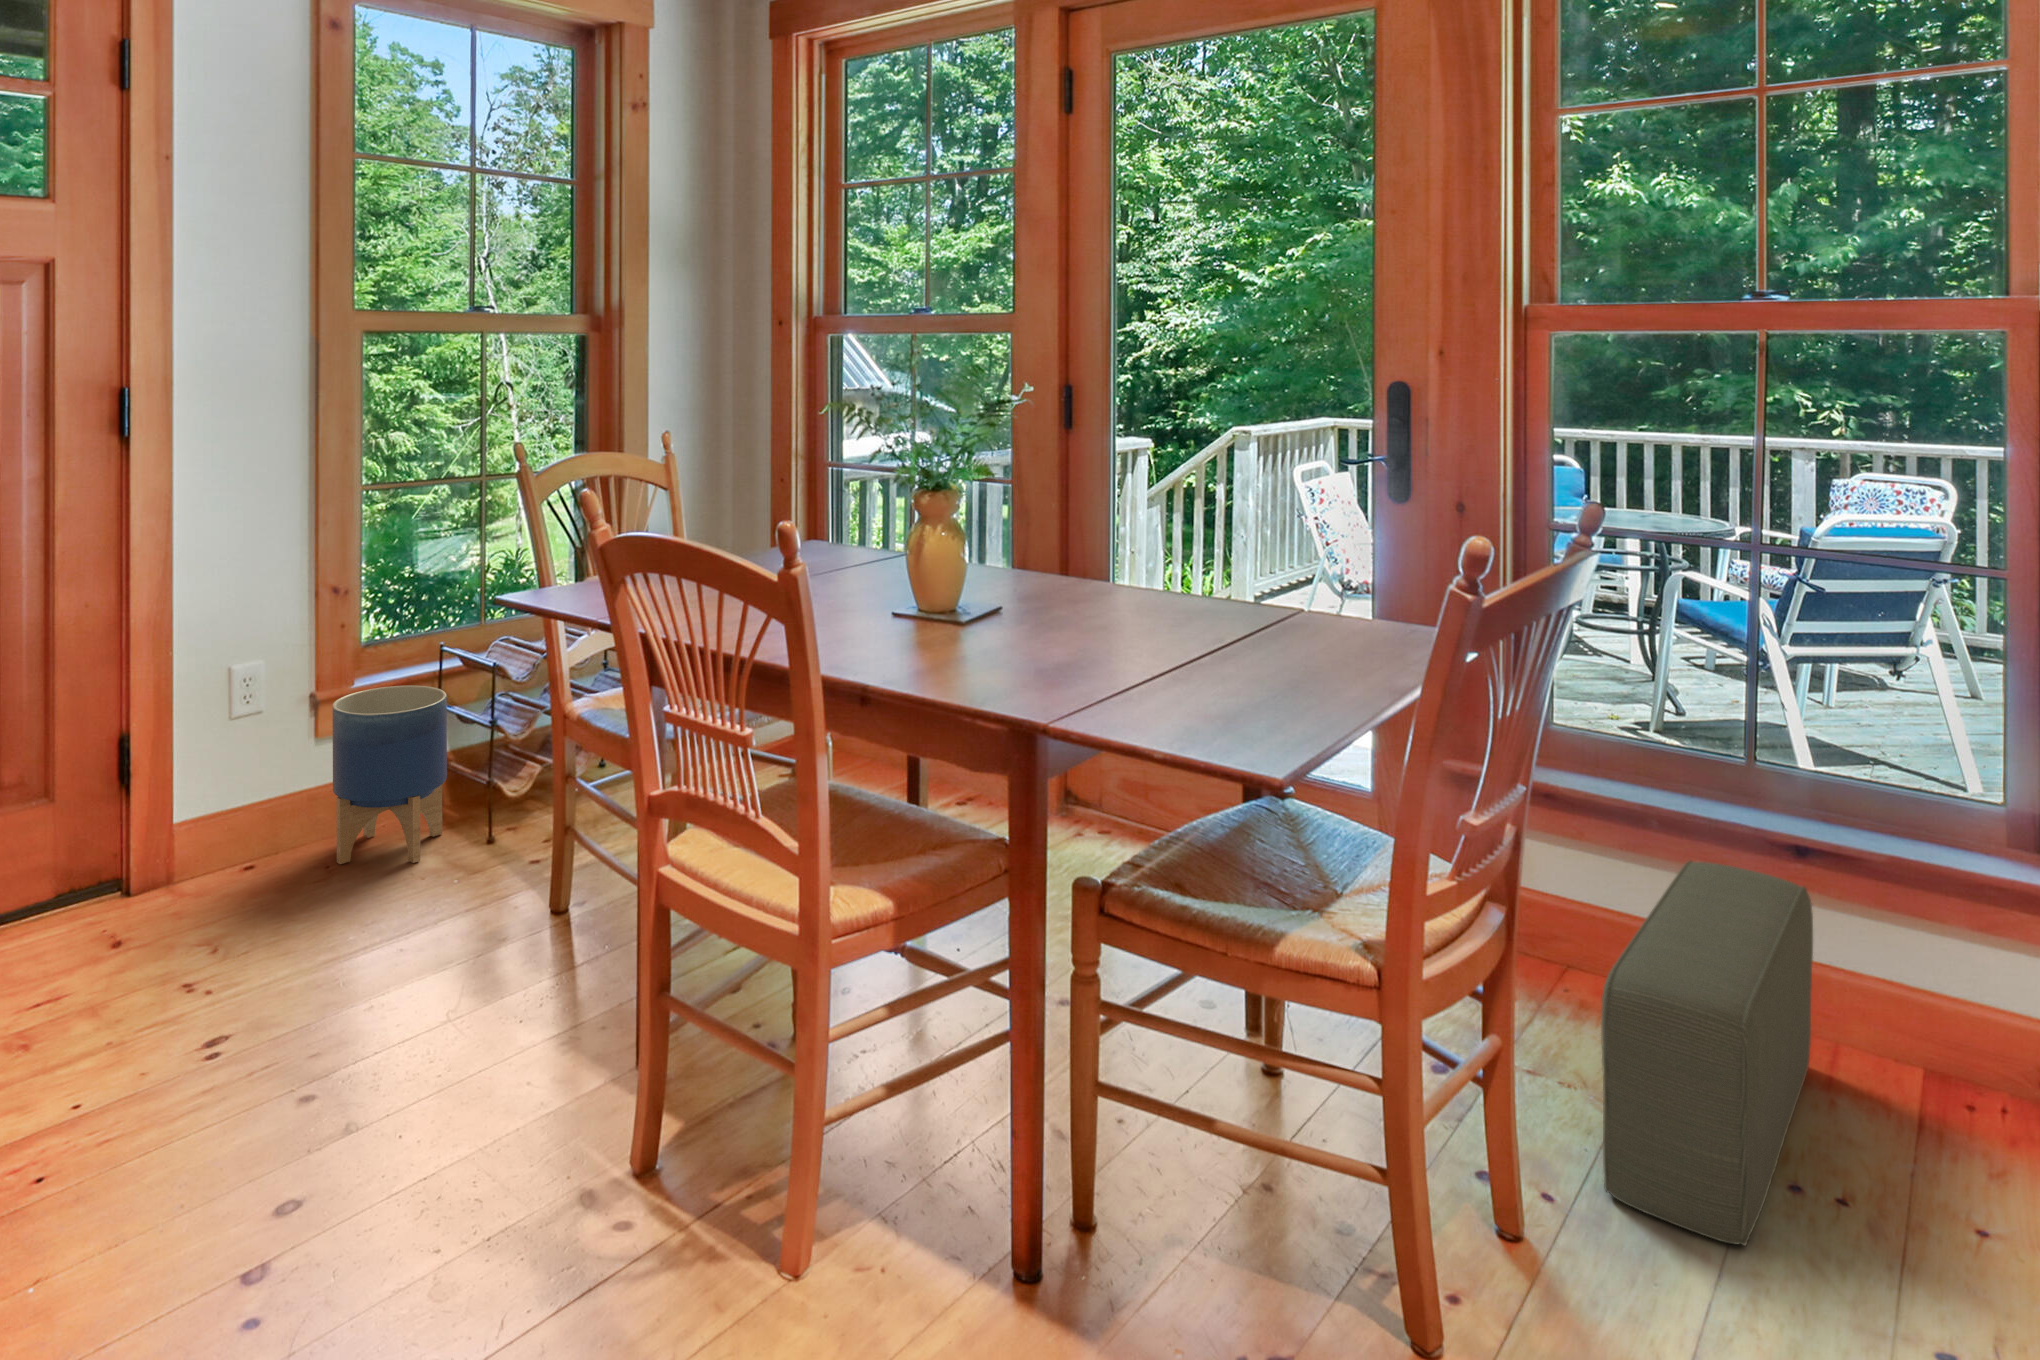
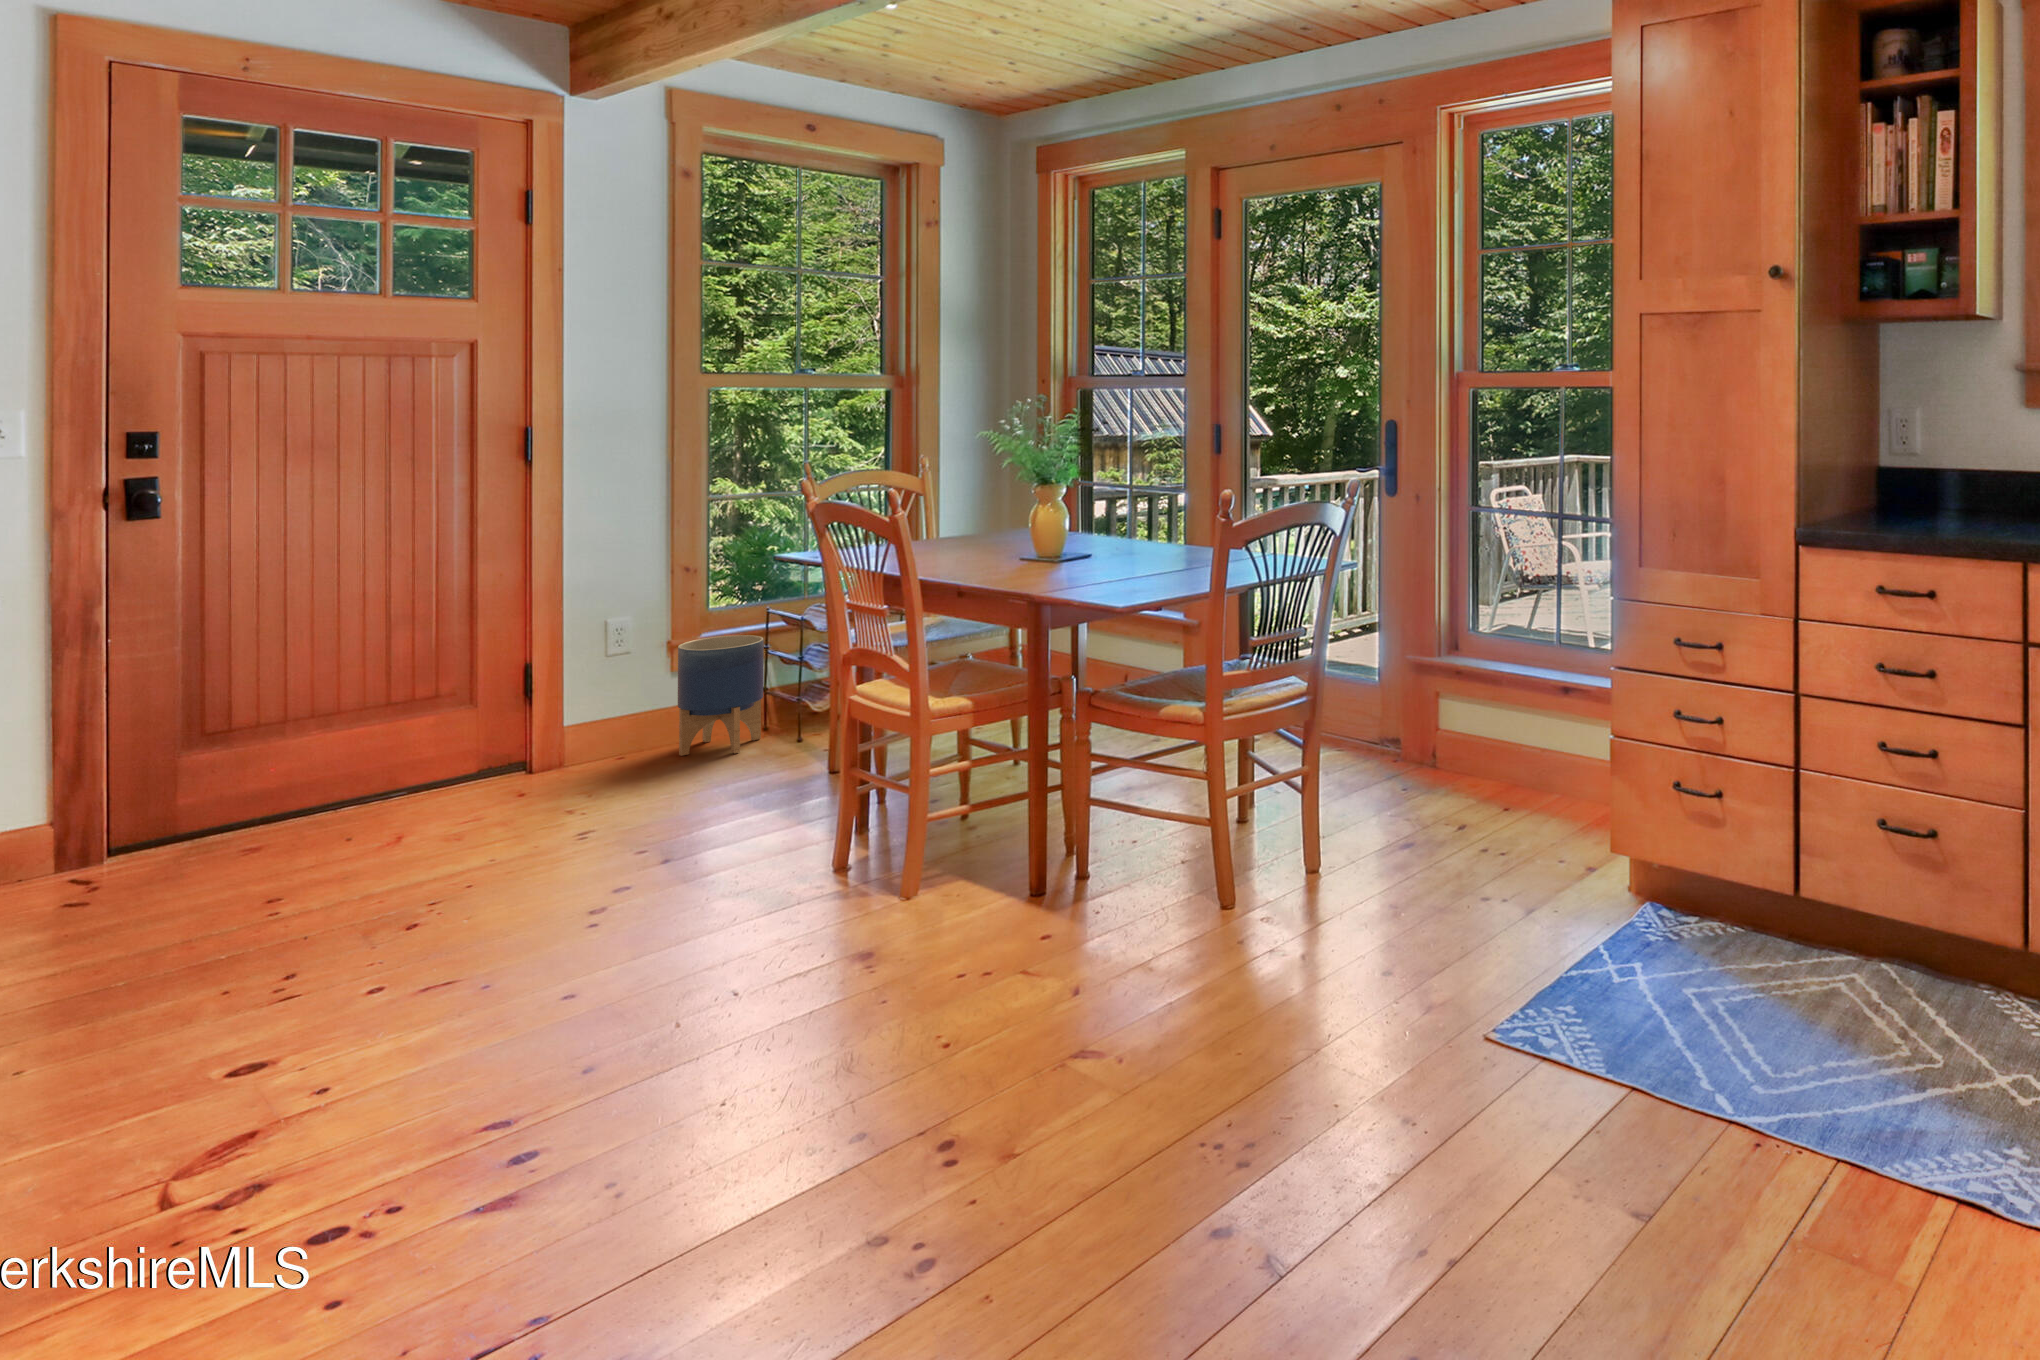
pouf: present [1601,861,1813,1246] -> none [1369,697,1554,874]

